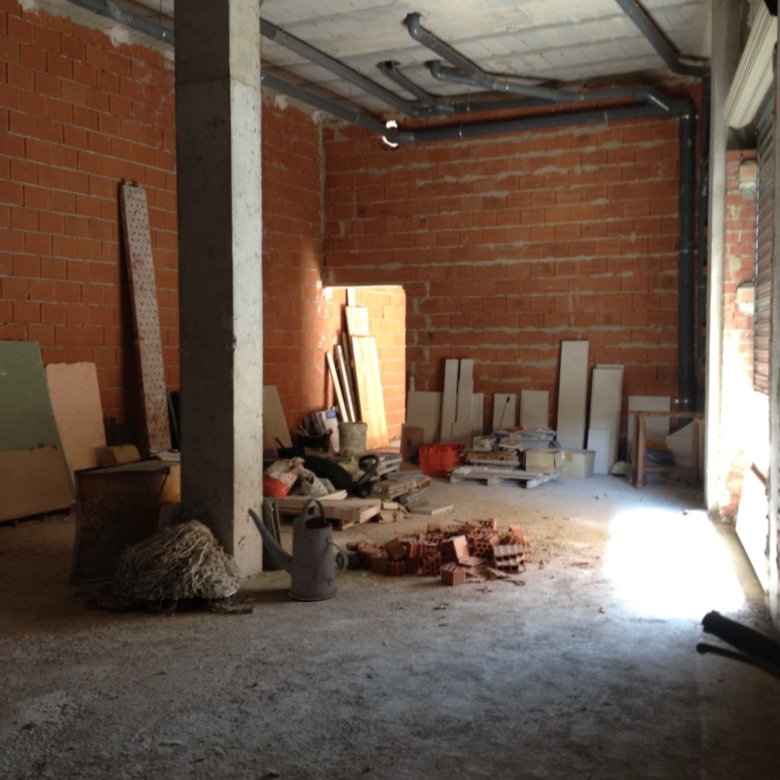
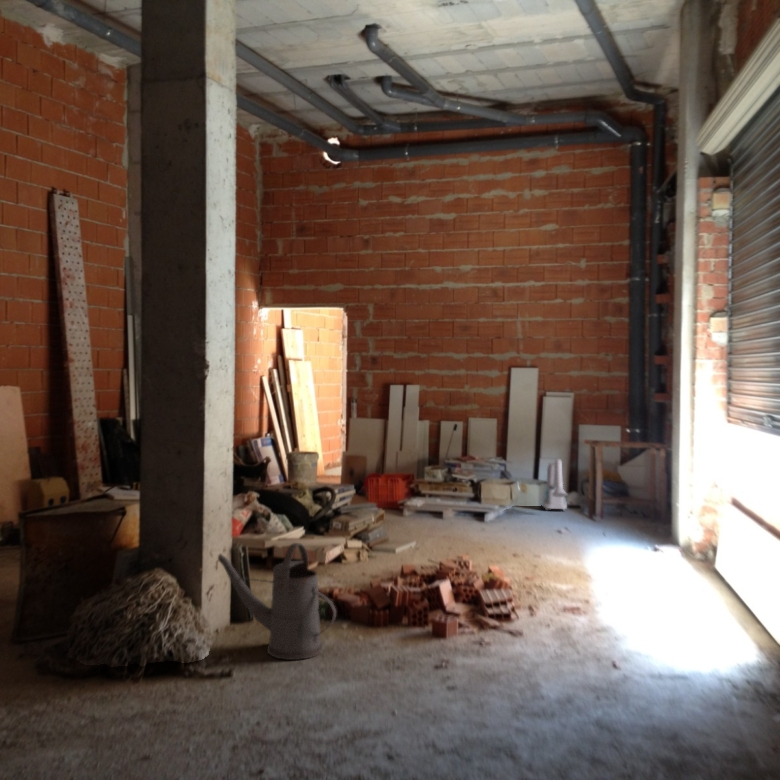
vacuum cleaner: none [589,429,612,480] -> present [543,459,567,510]

